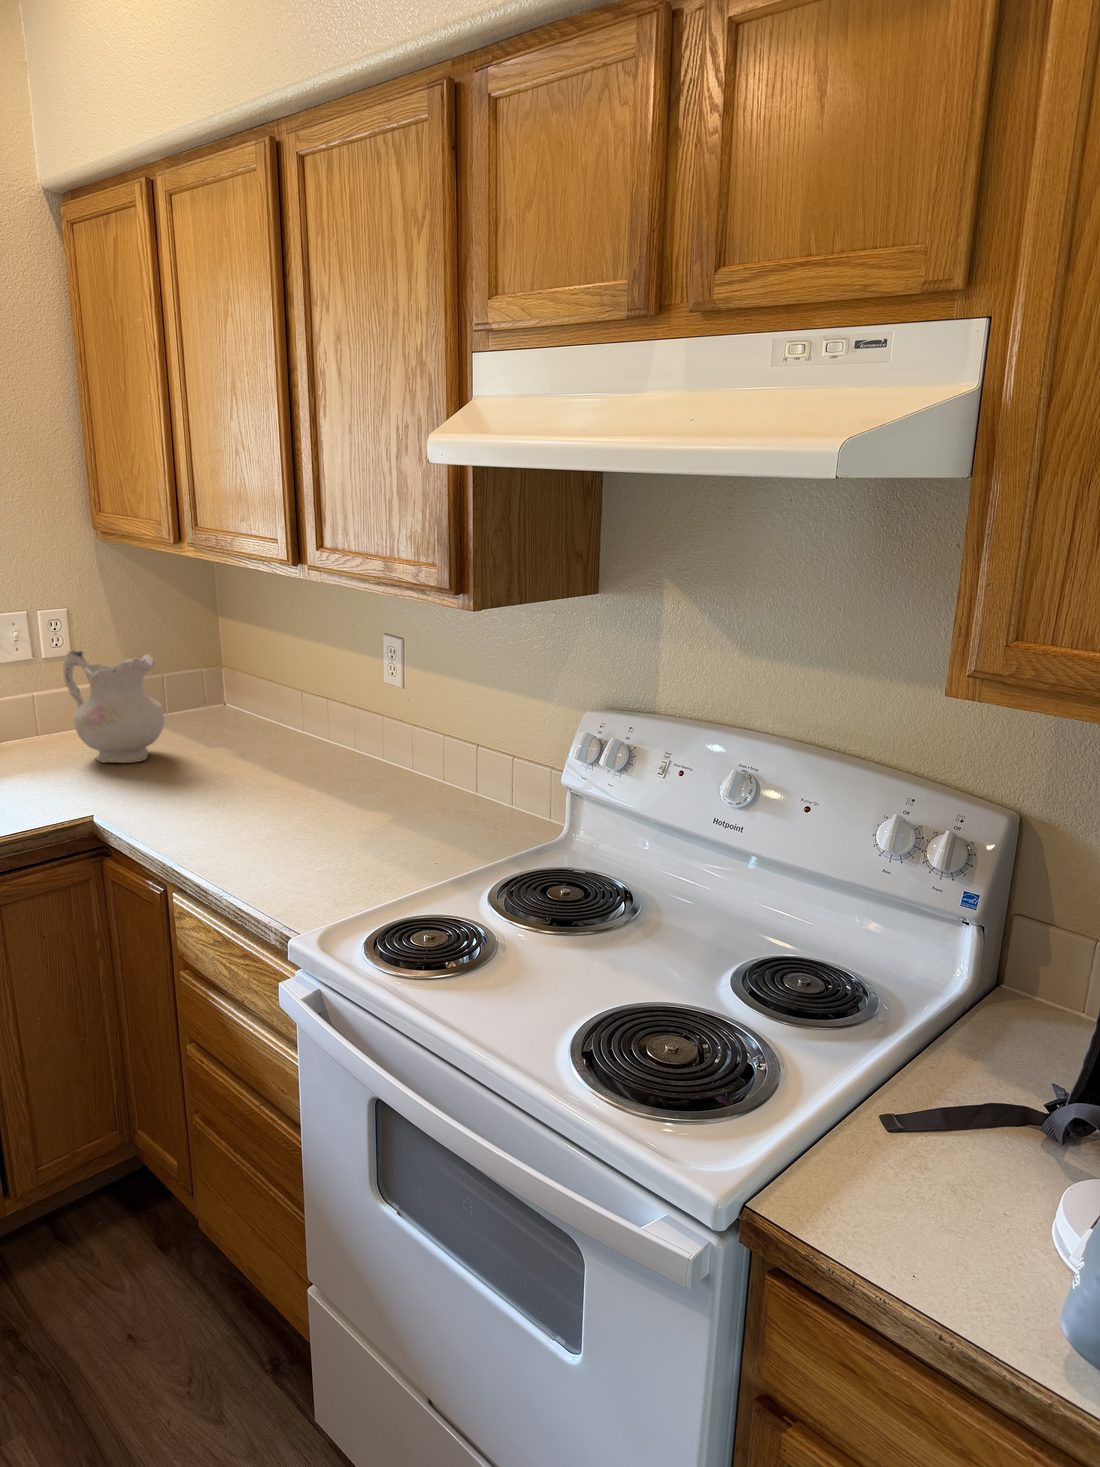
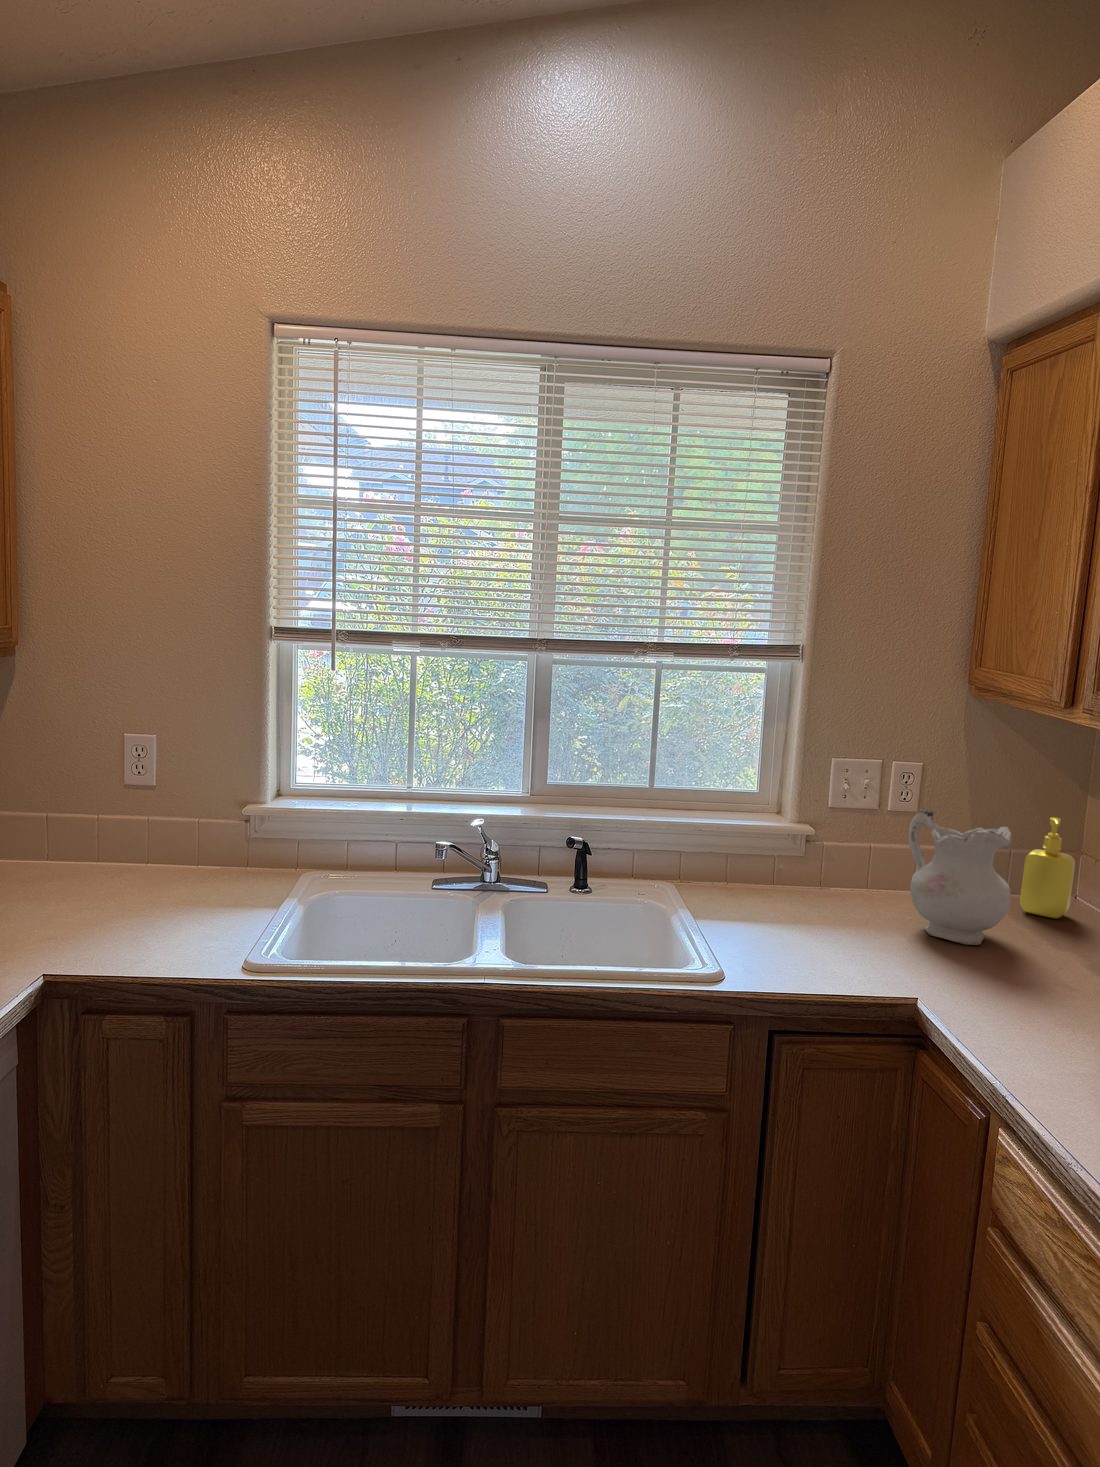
soap dispenser: none [175,639,218,725] -> present [1020,817,1075,919]

